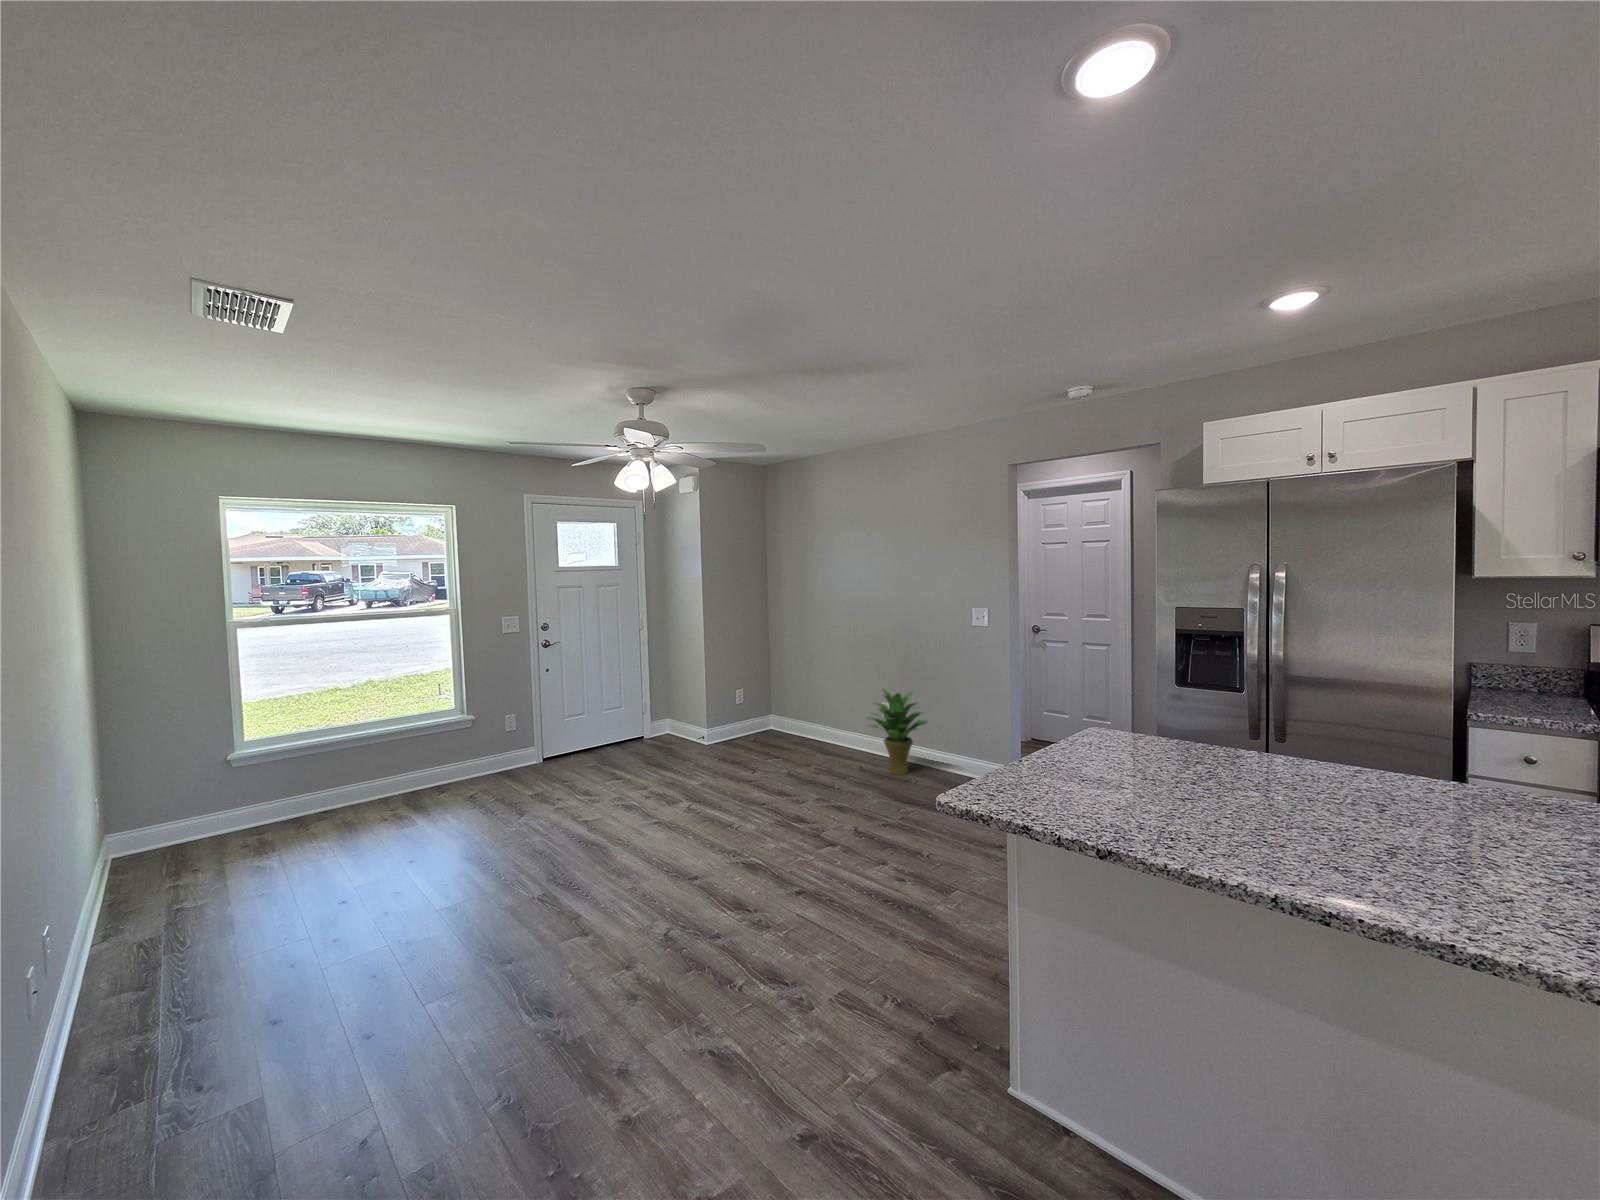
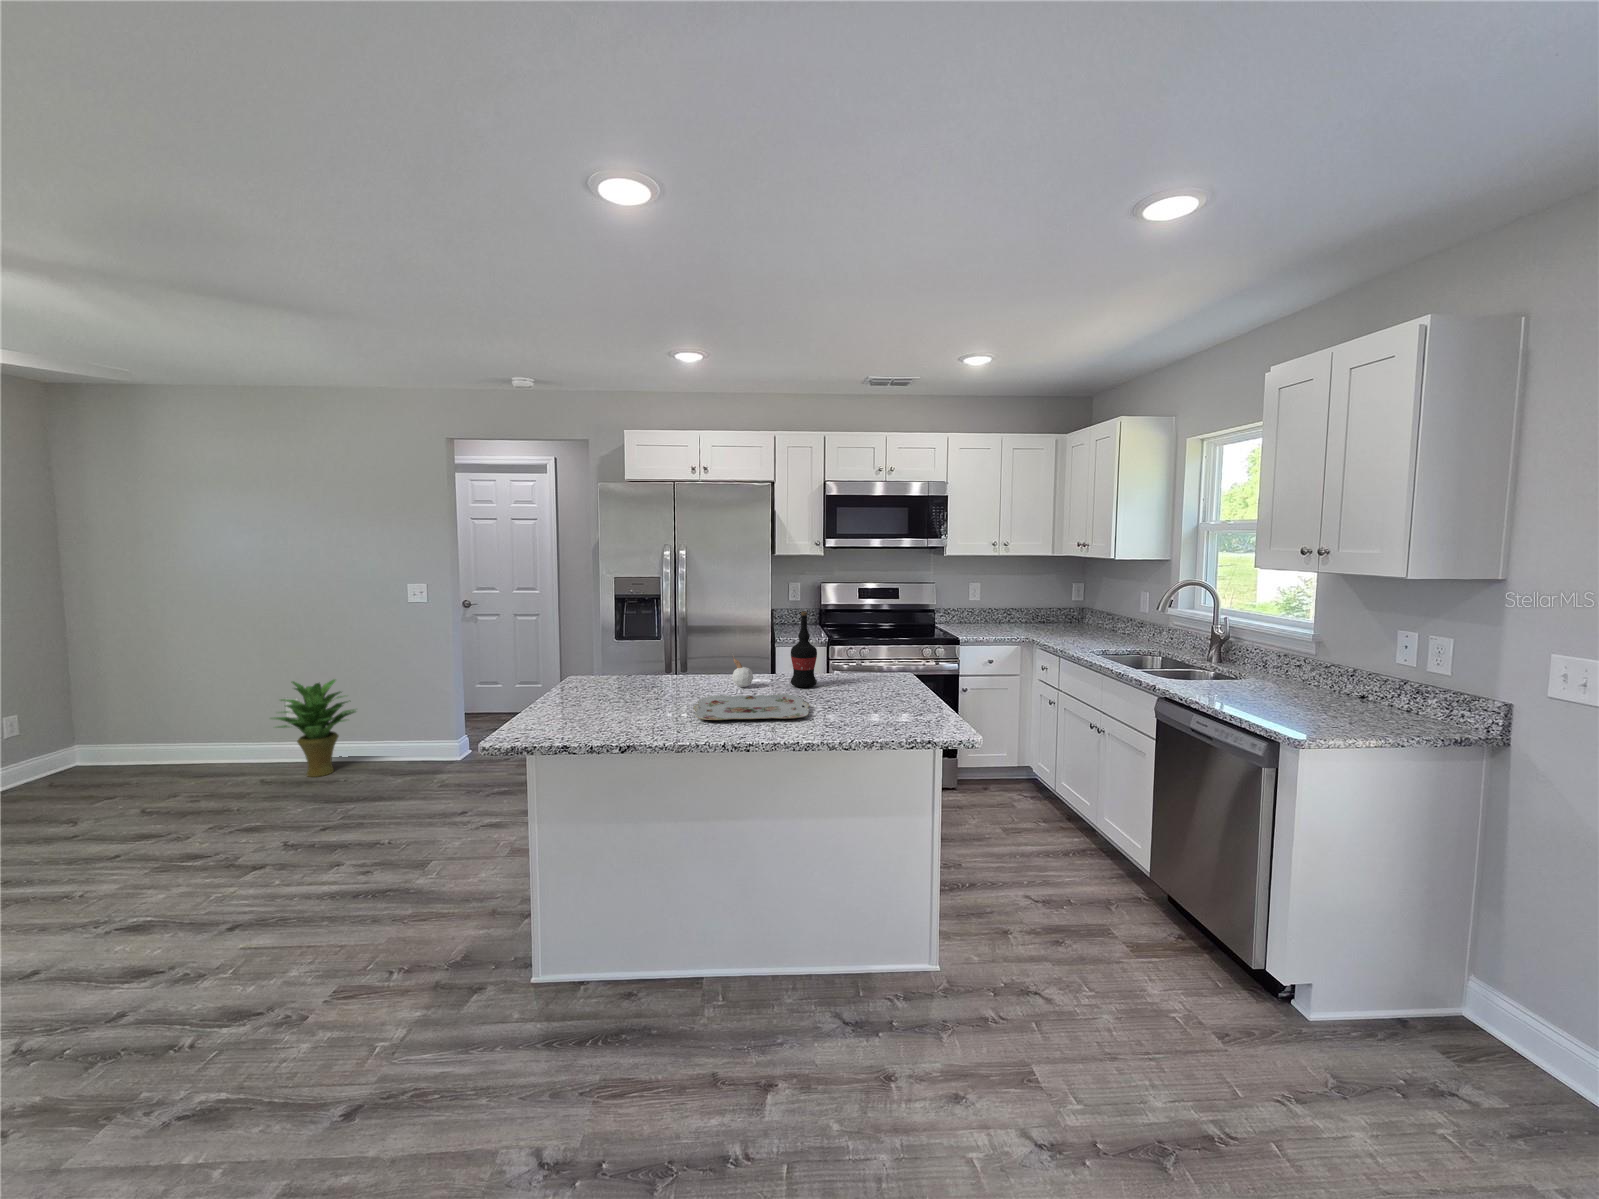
wine bottle: none [1471,681,1544,824] -> present [791,612,817,687]
candle: none [1337,734,1382,794] -> present [732,655,753,687]
serving tray: none [1240,799,1506,891] -> present [693,694,809,720]

